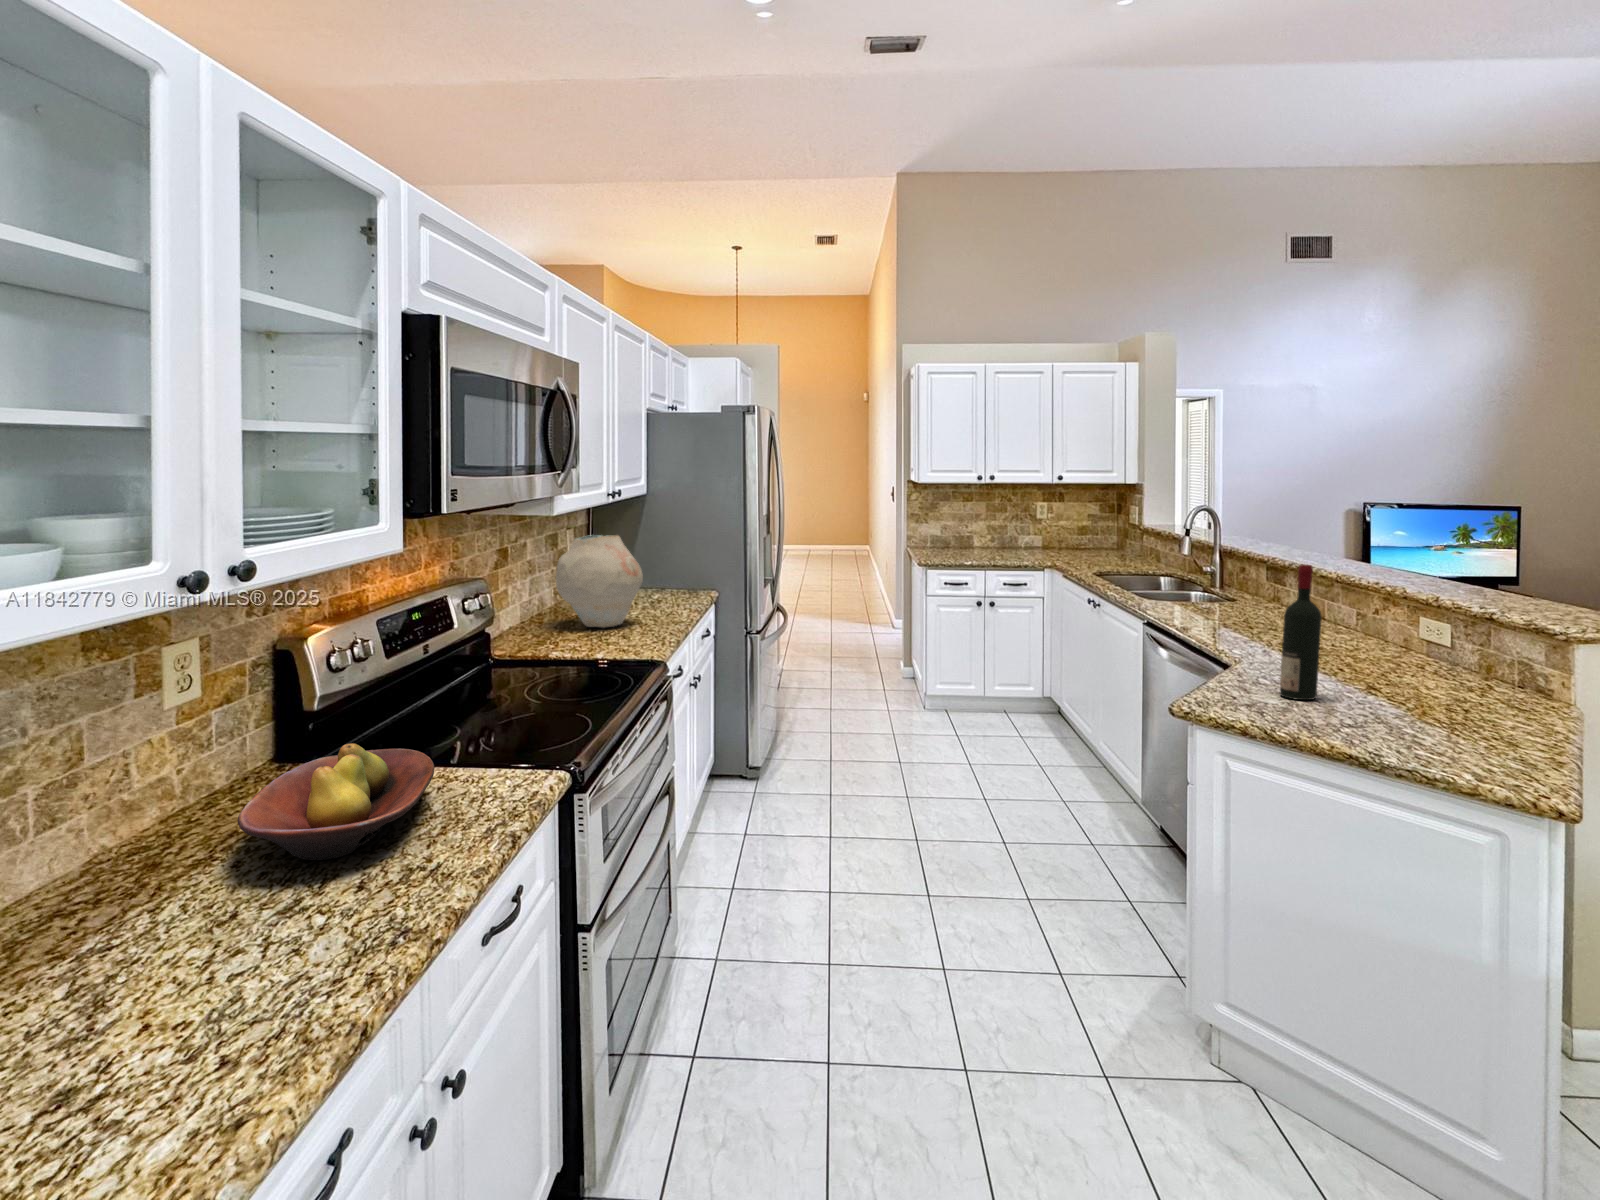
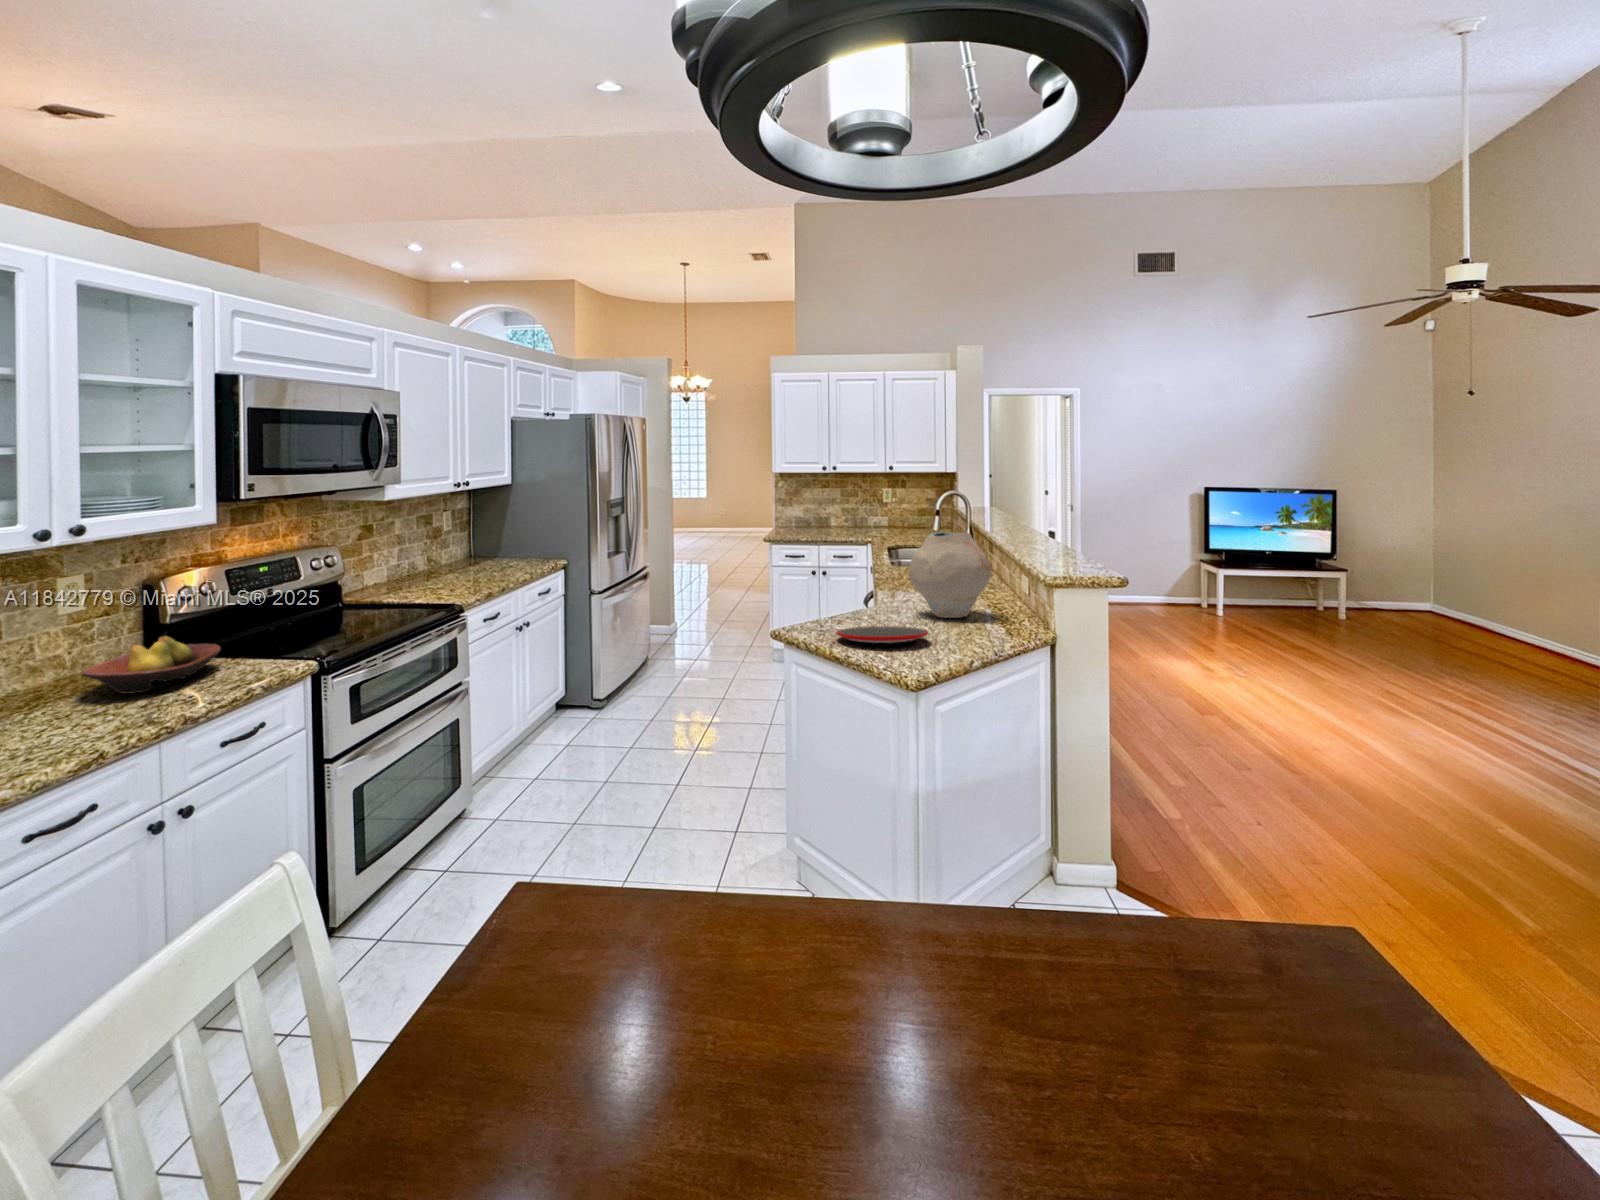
vase: present [556,535,643,628] -> present [909,532,992,618]
wine bottle: present [1280,565,1322,700] -> none [837,535,859,626]
plate: none [1343,704,1516,737] -> present [836,626,928,643]

